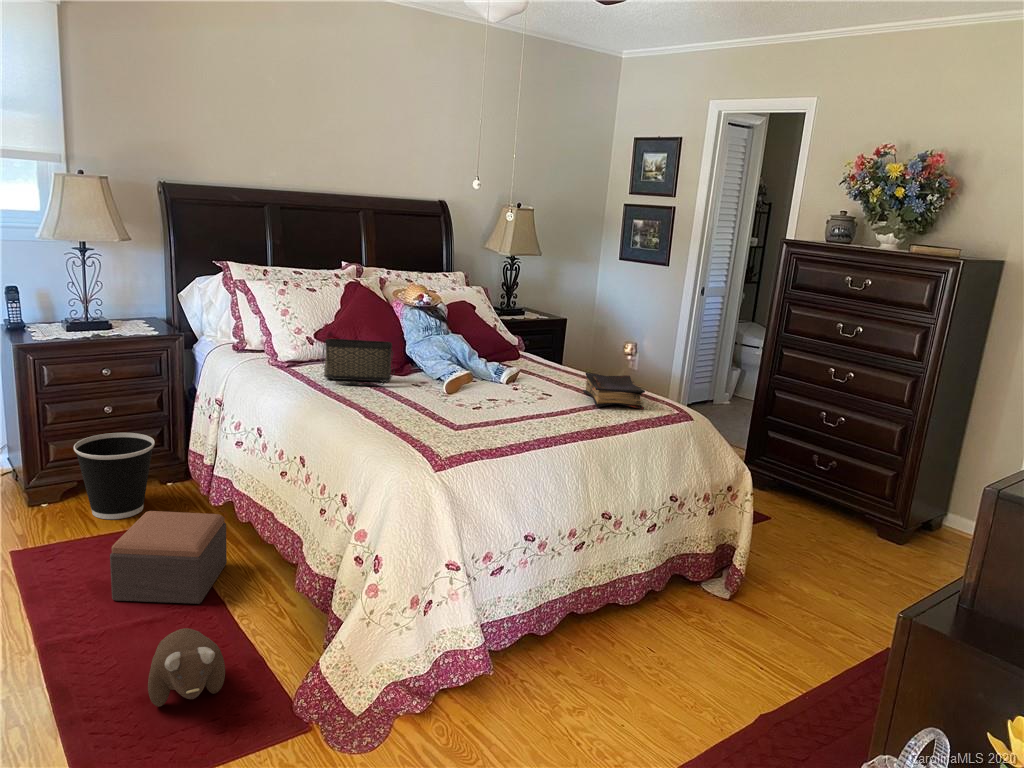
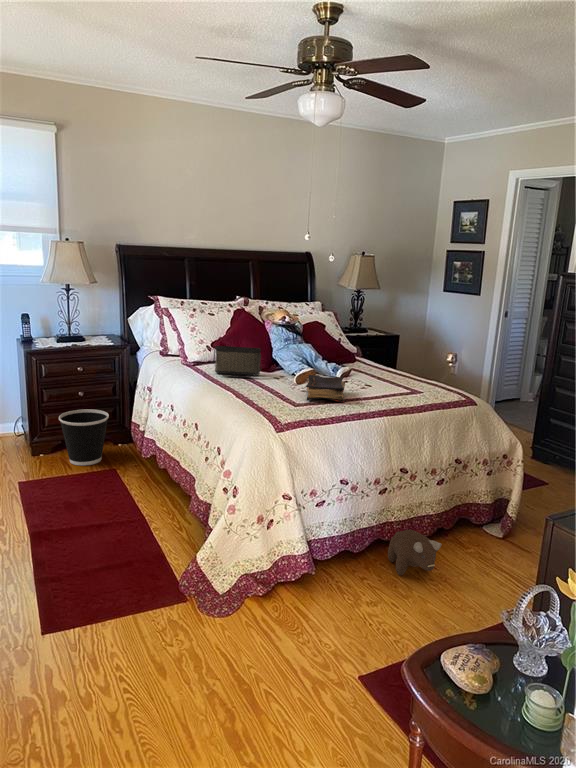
book: present [583,373,645,409] -> present [306,375,346,403]
footstool: present [110,511,227,604] -> none [75,459,150,520]
plush toy: present [148,628,225,707] -> present [388,530,442,575]

